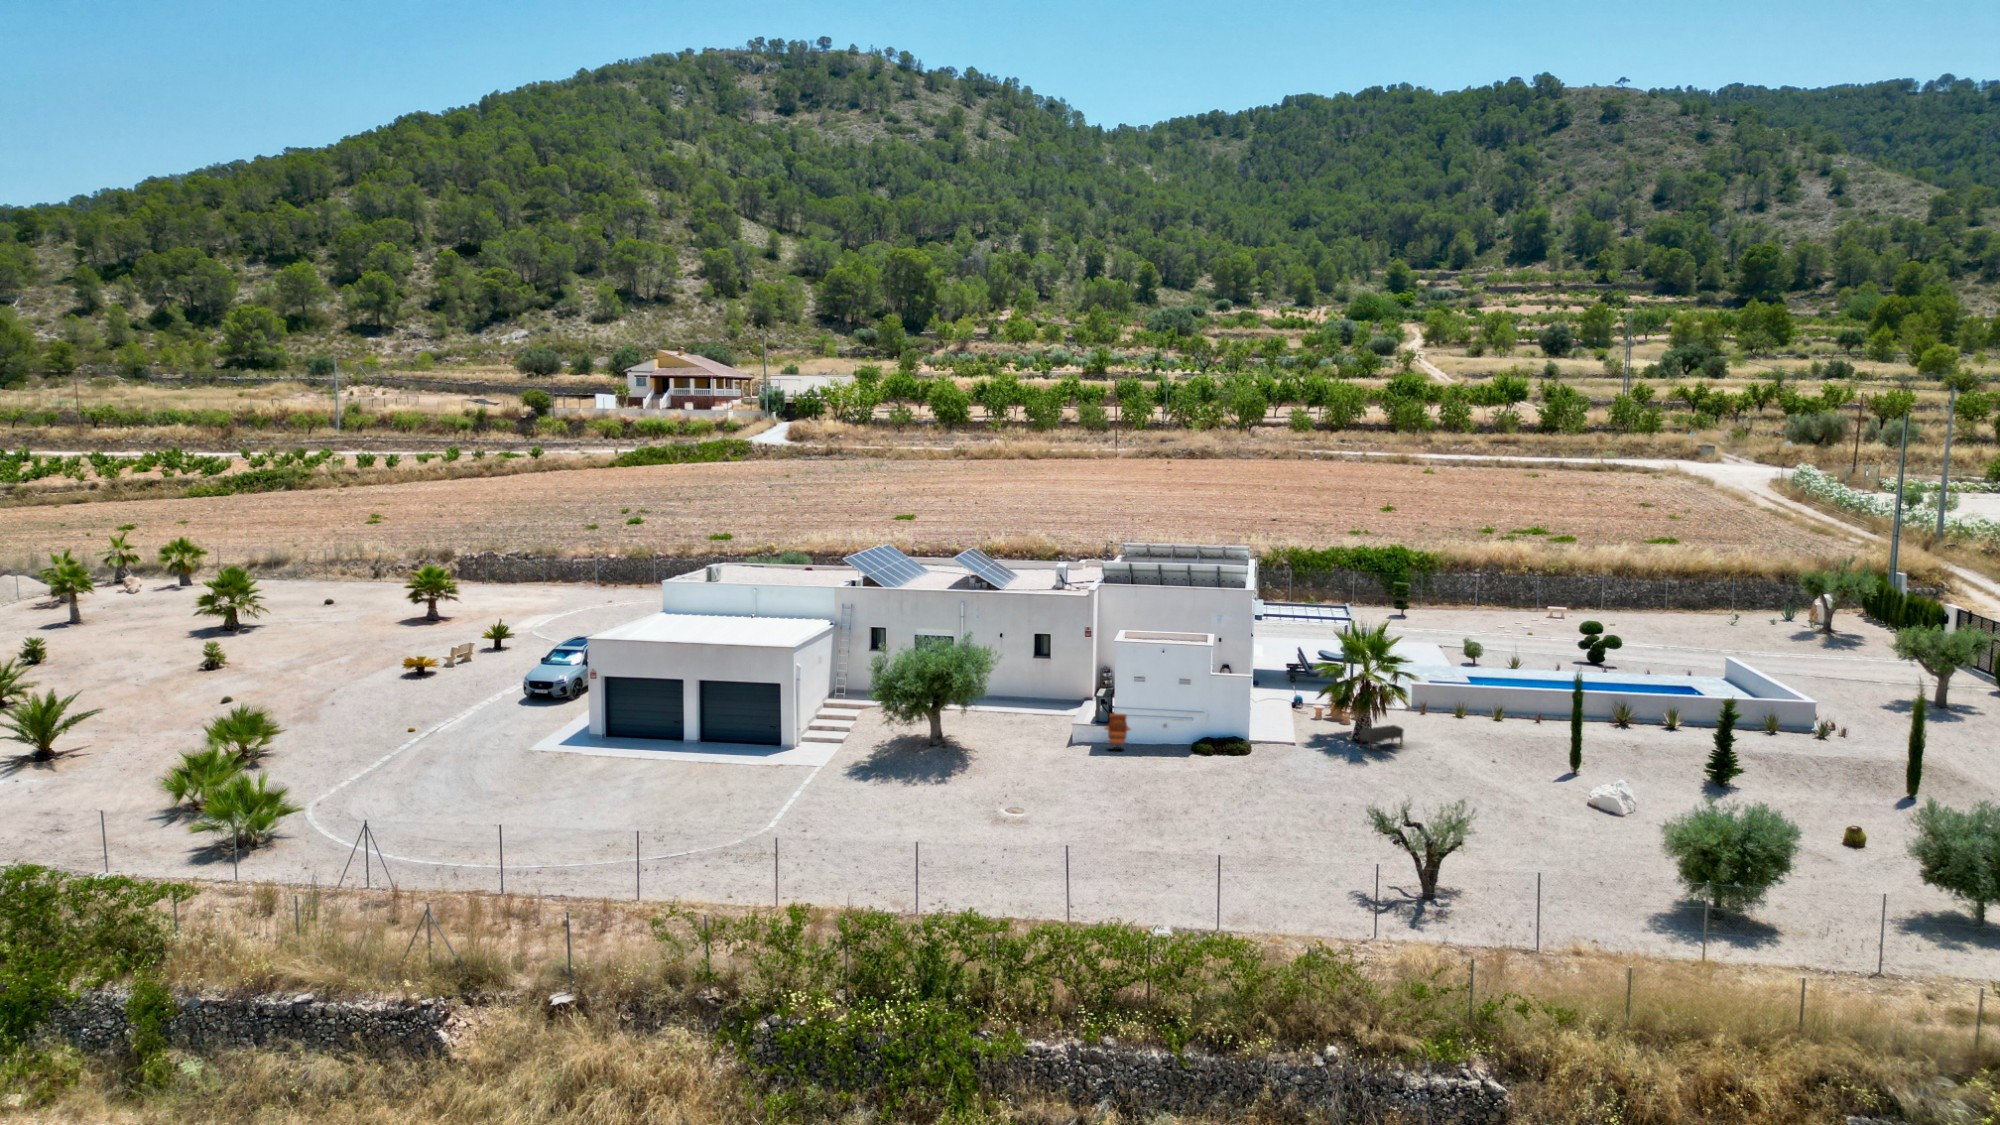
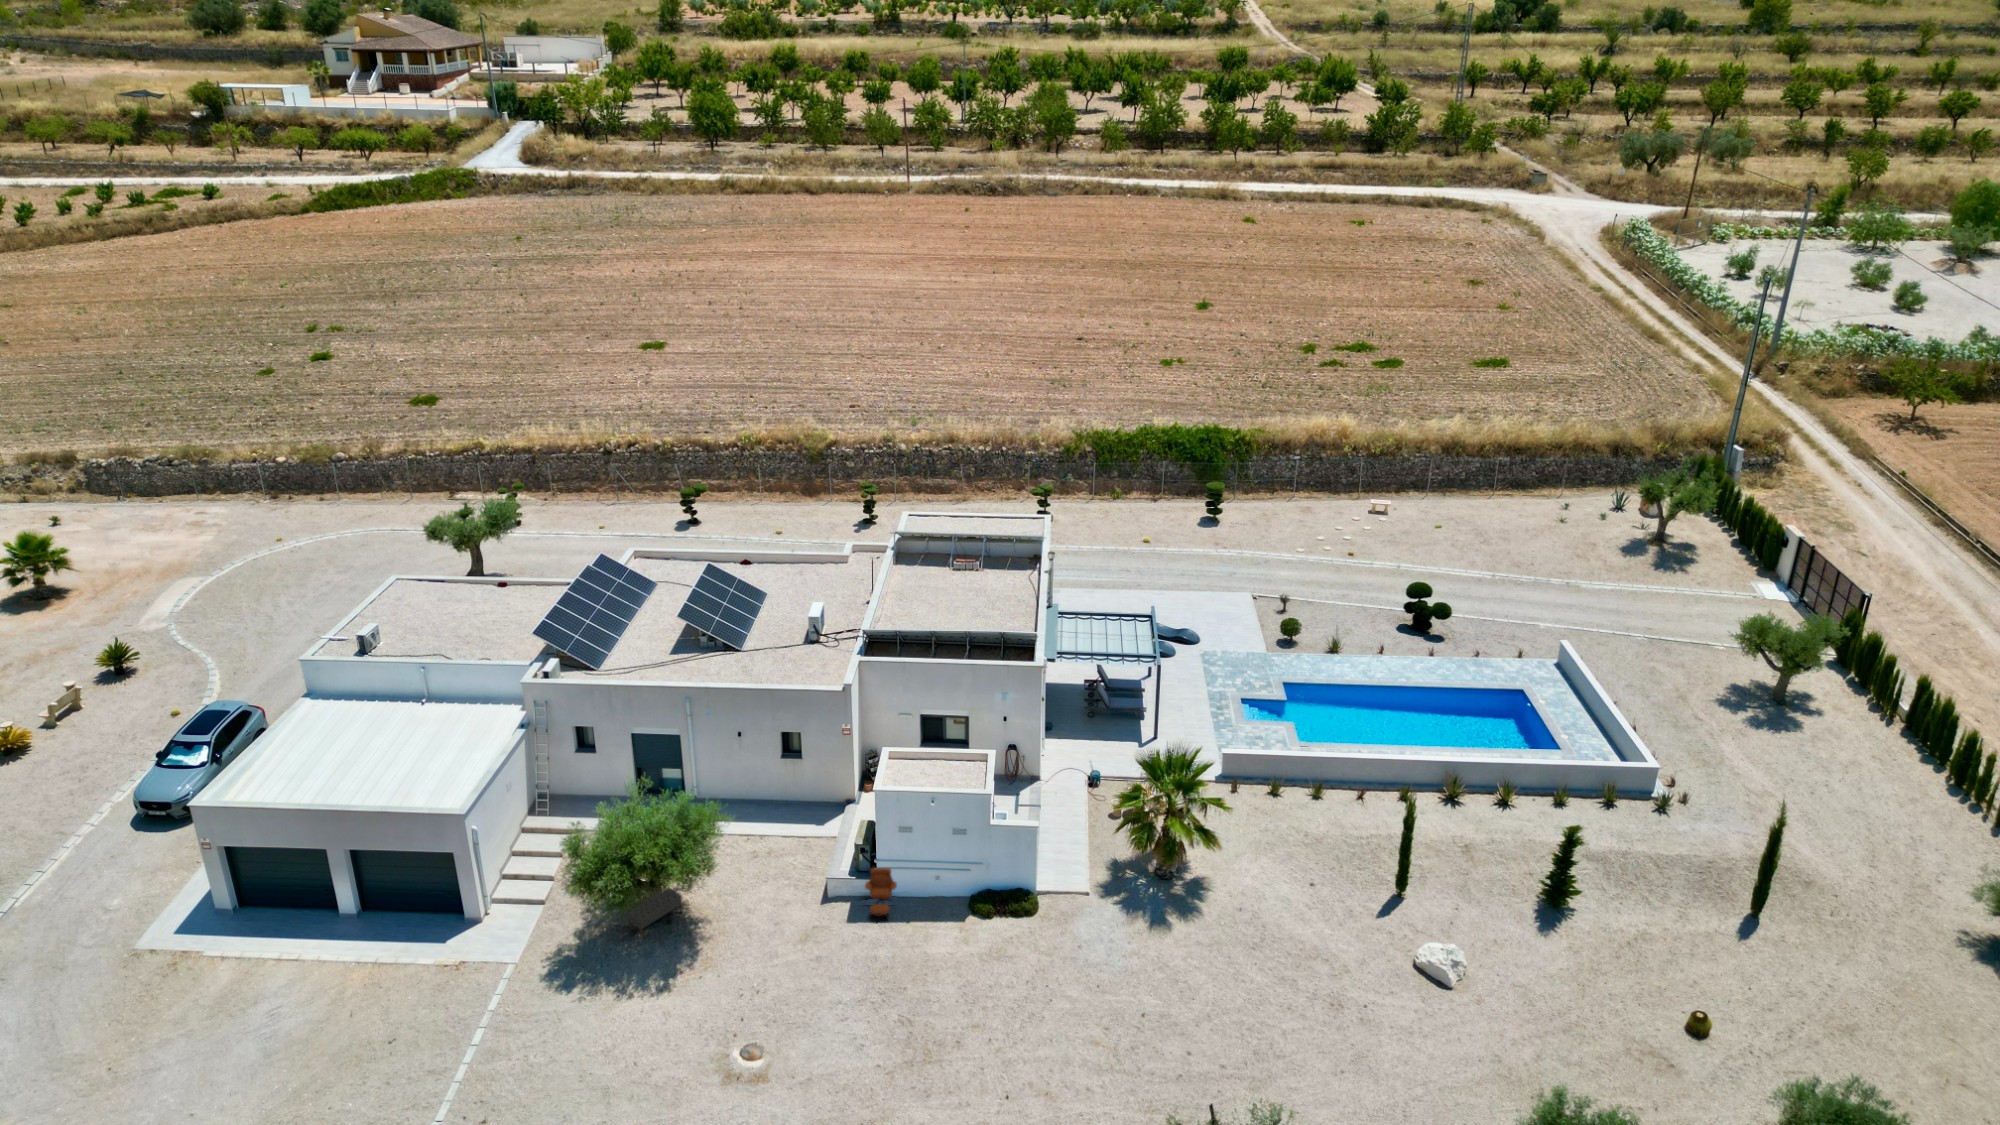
bench: present [1360,725,1404,750] -> present [627,888,682,938]

